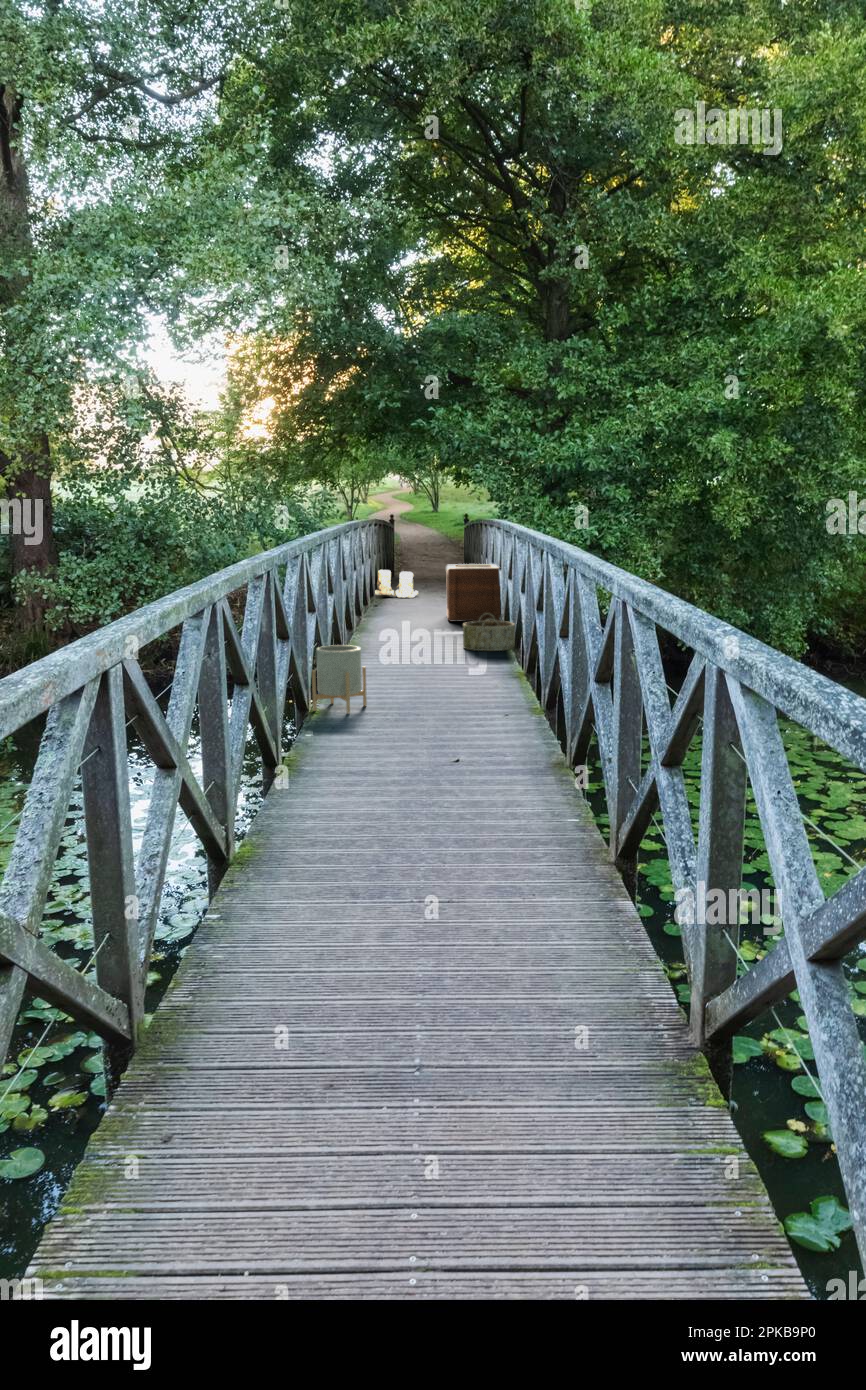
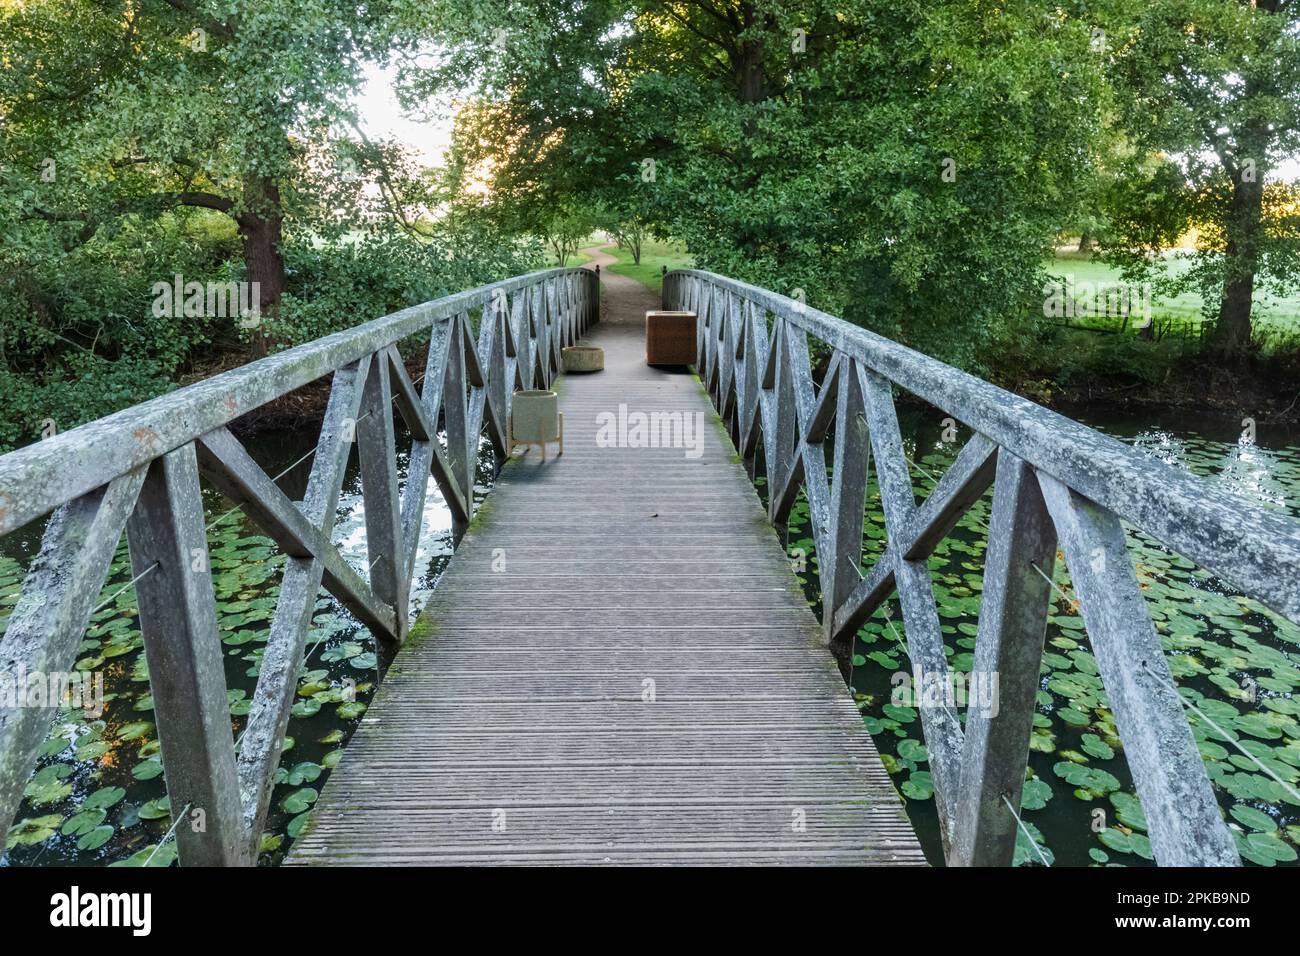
backpack: present [374,570,418,598] -> none [580,315,620,341]
basket: present [463,613,515,651] -> present [562,346,604,371]

